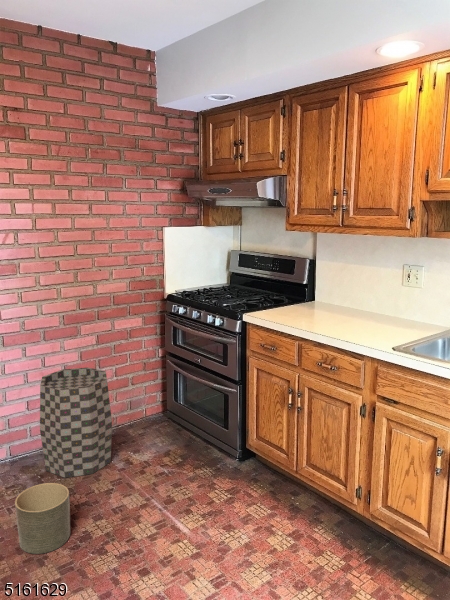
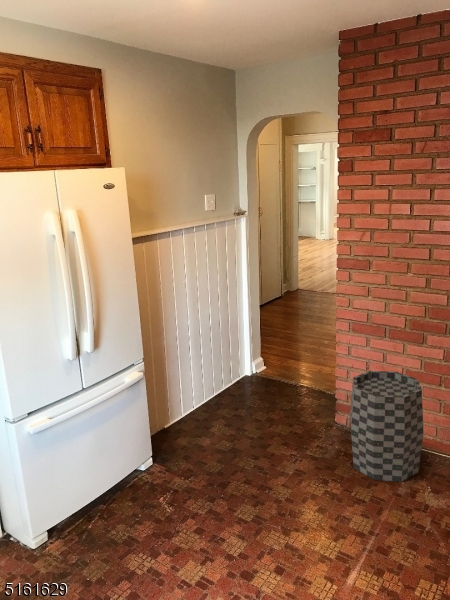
planter: present [15,483,70,554] -> none [258,451,301,508]

